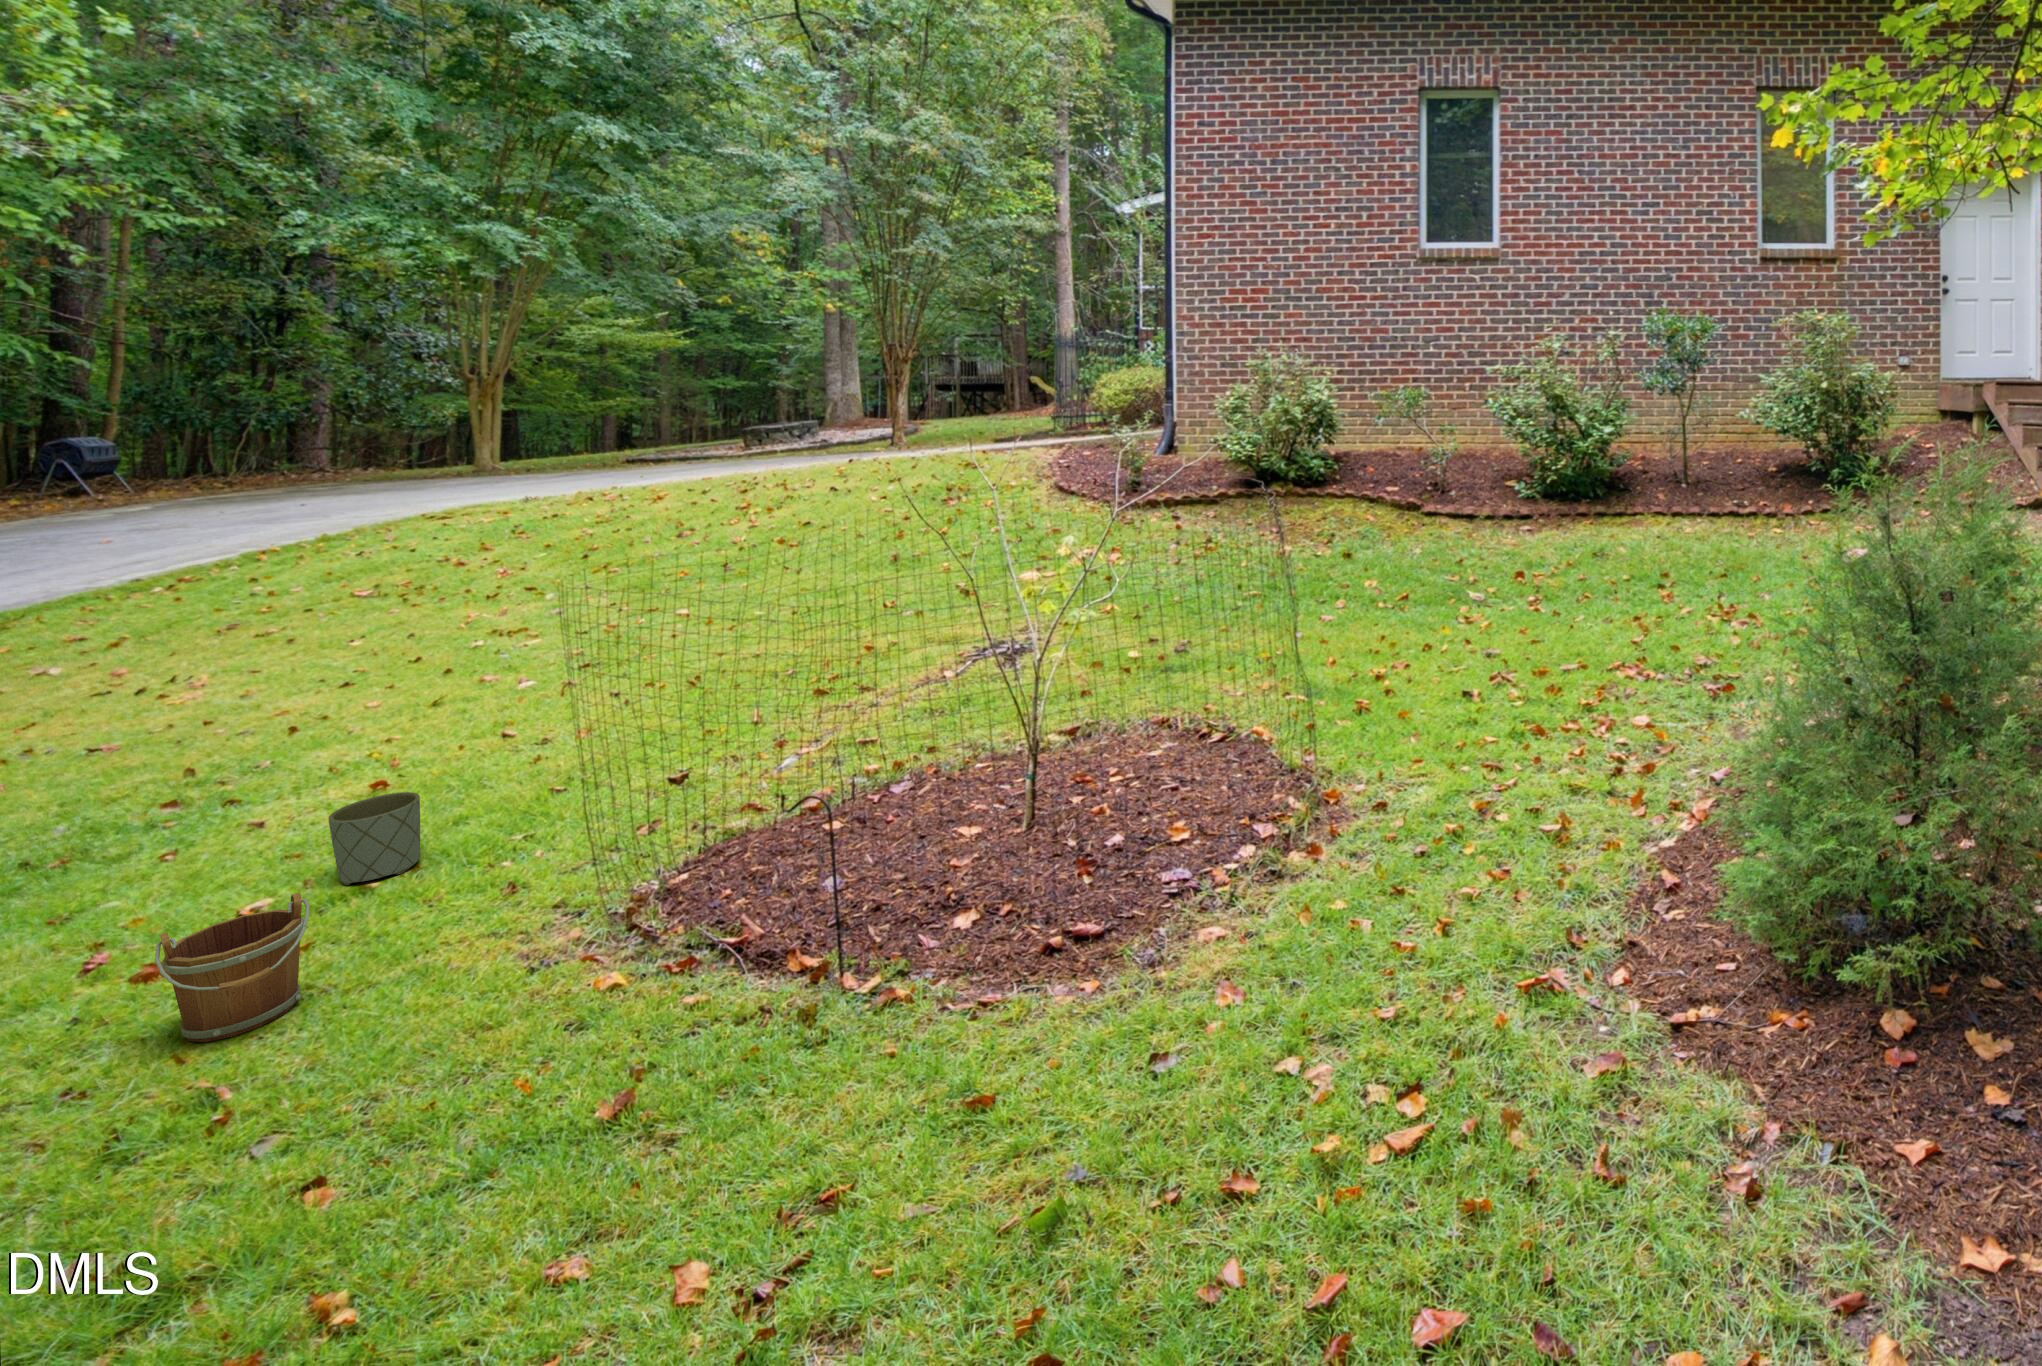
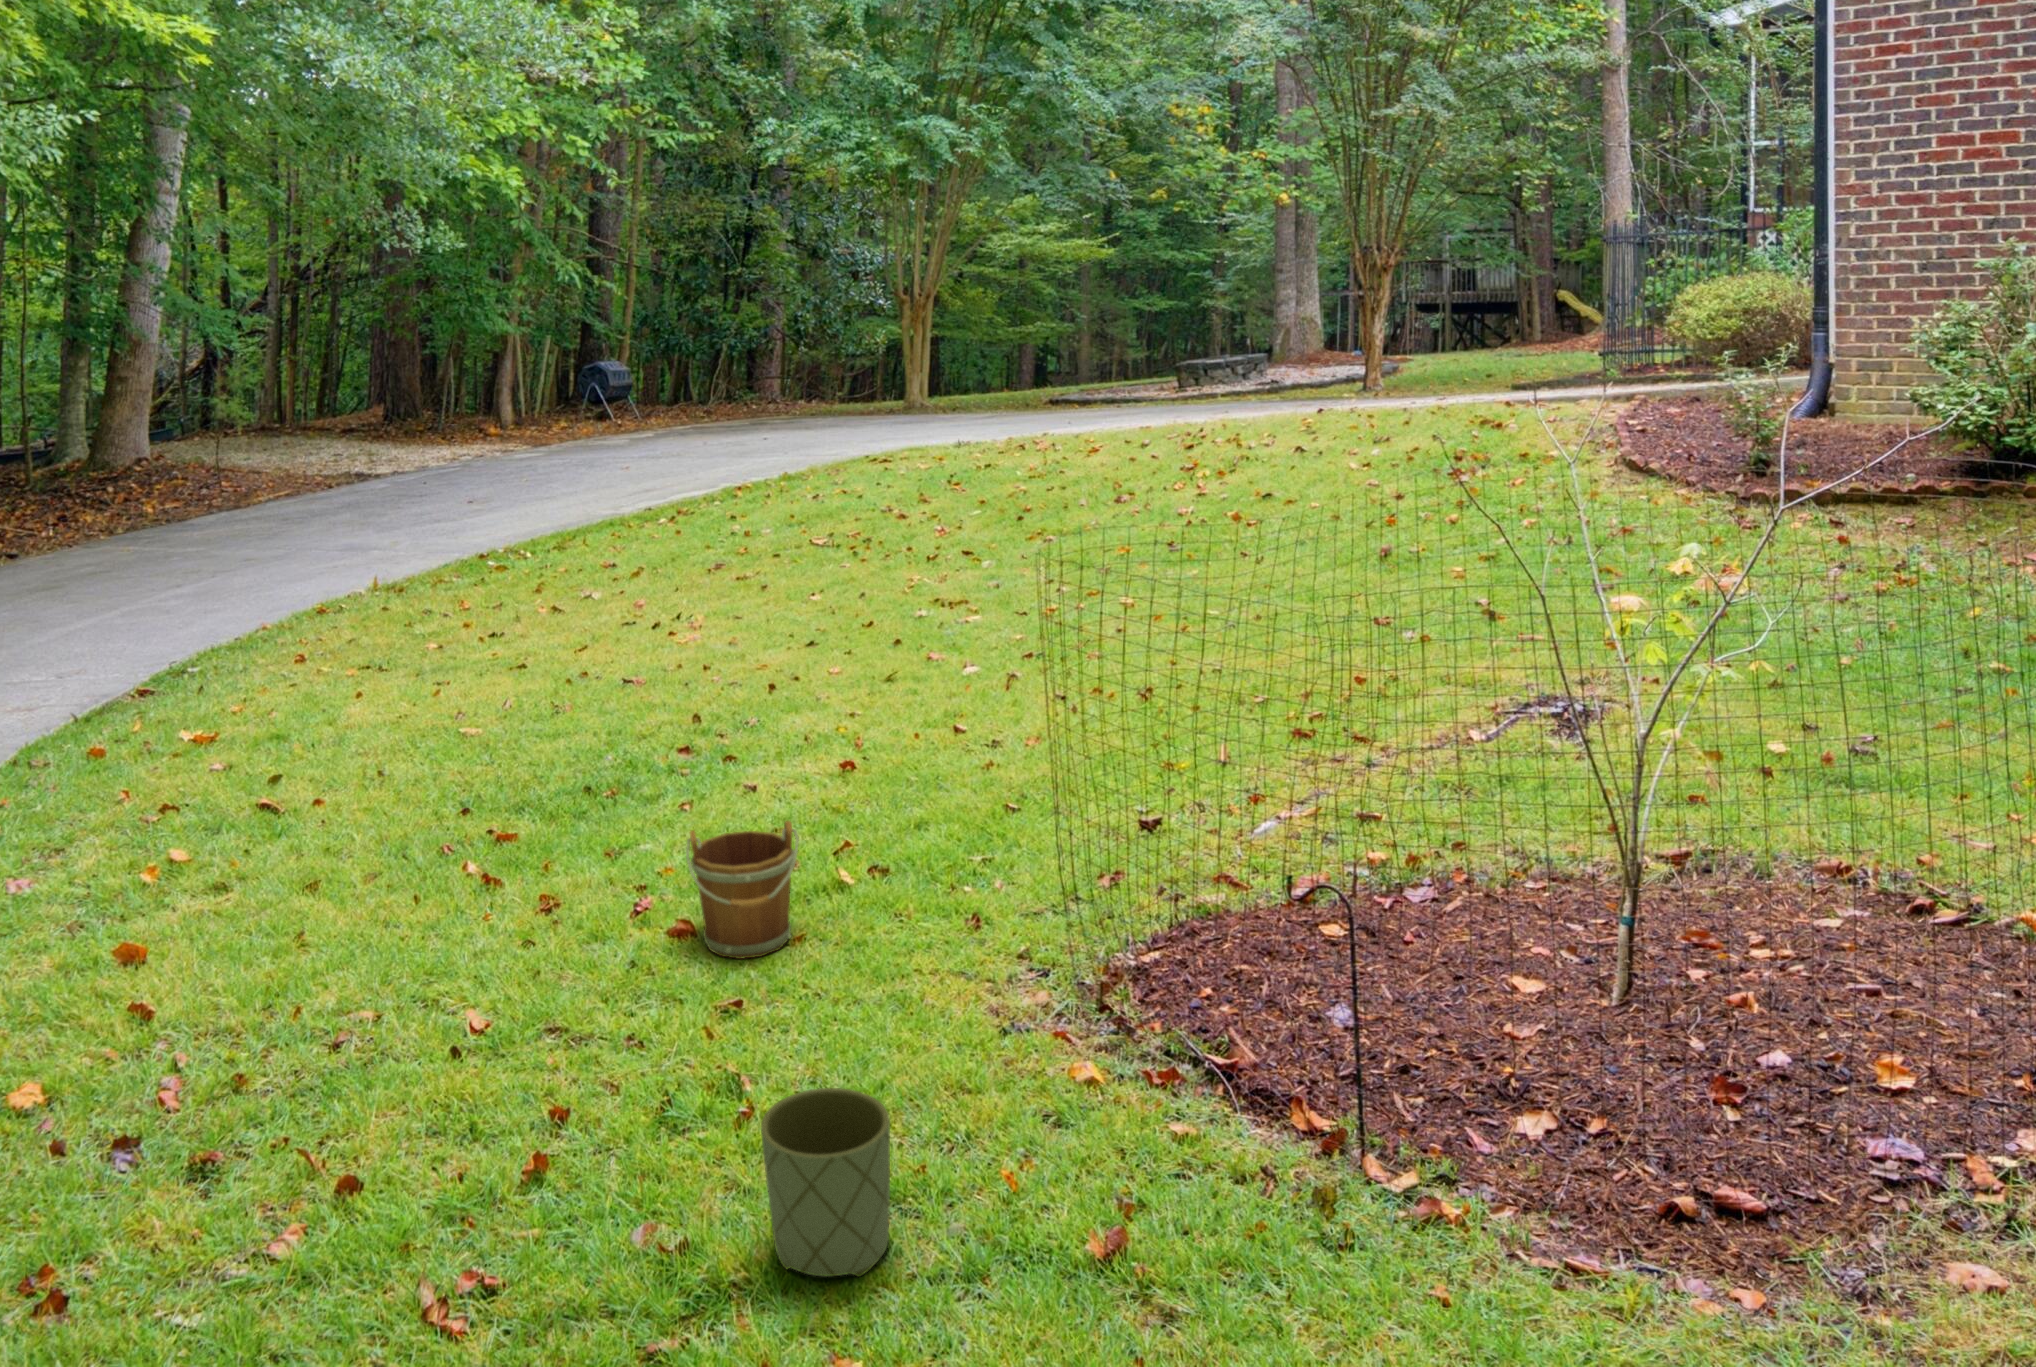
planter: present [328,792,420,885] -> present [761,1088,890,1277]

